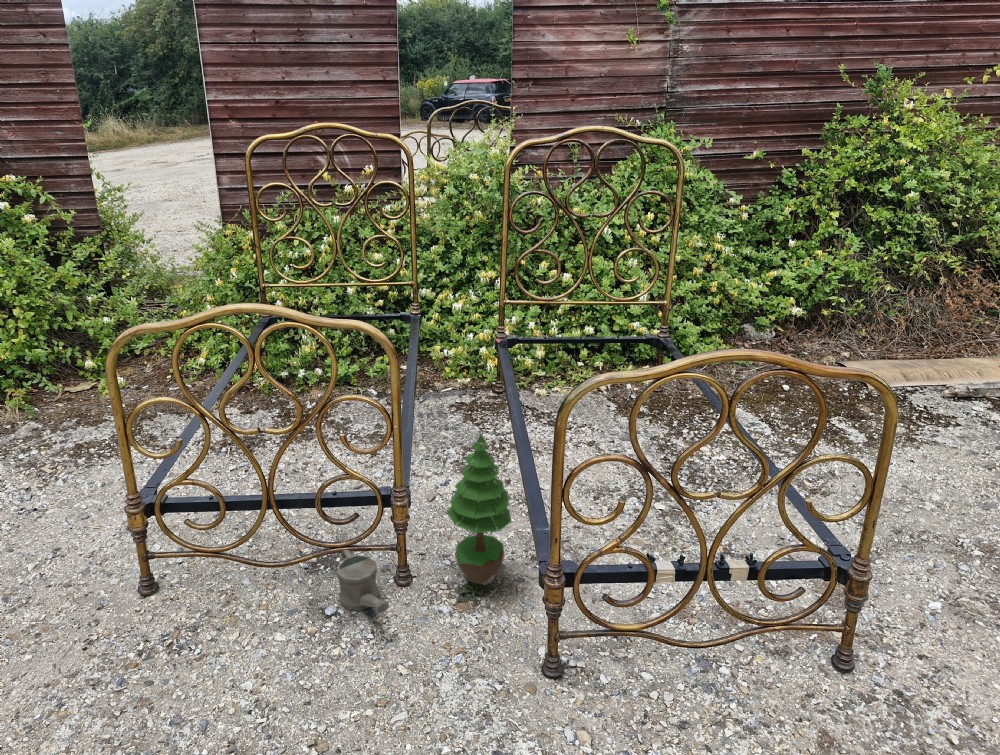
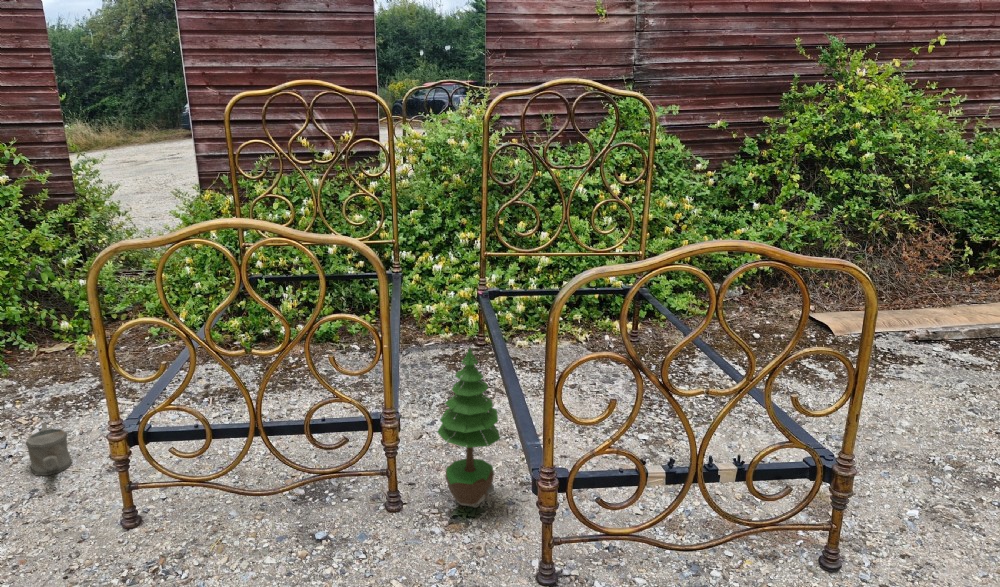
watering can: present [337,550,389,613] -> present [26,423,72,476]

